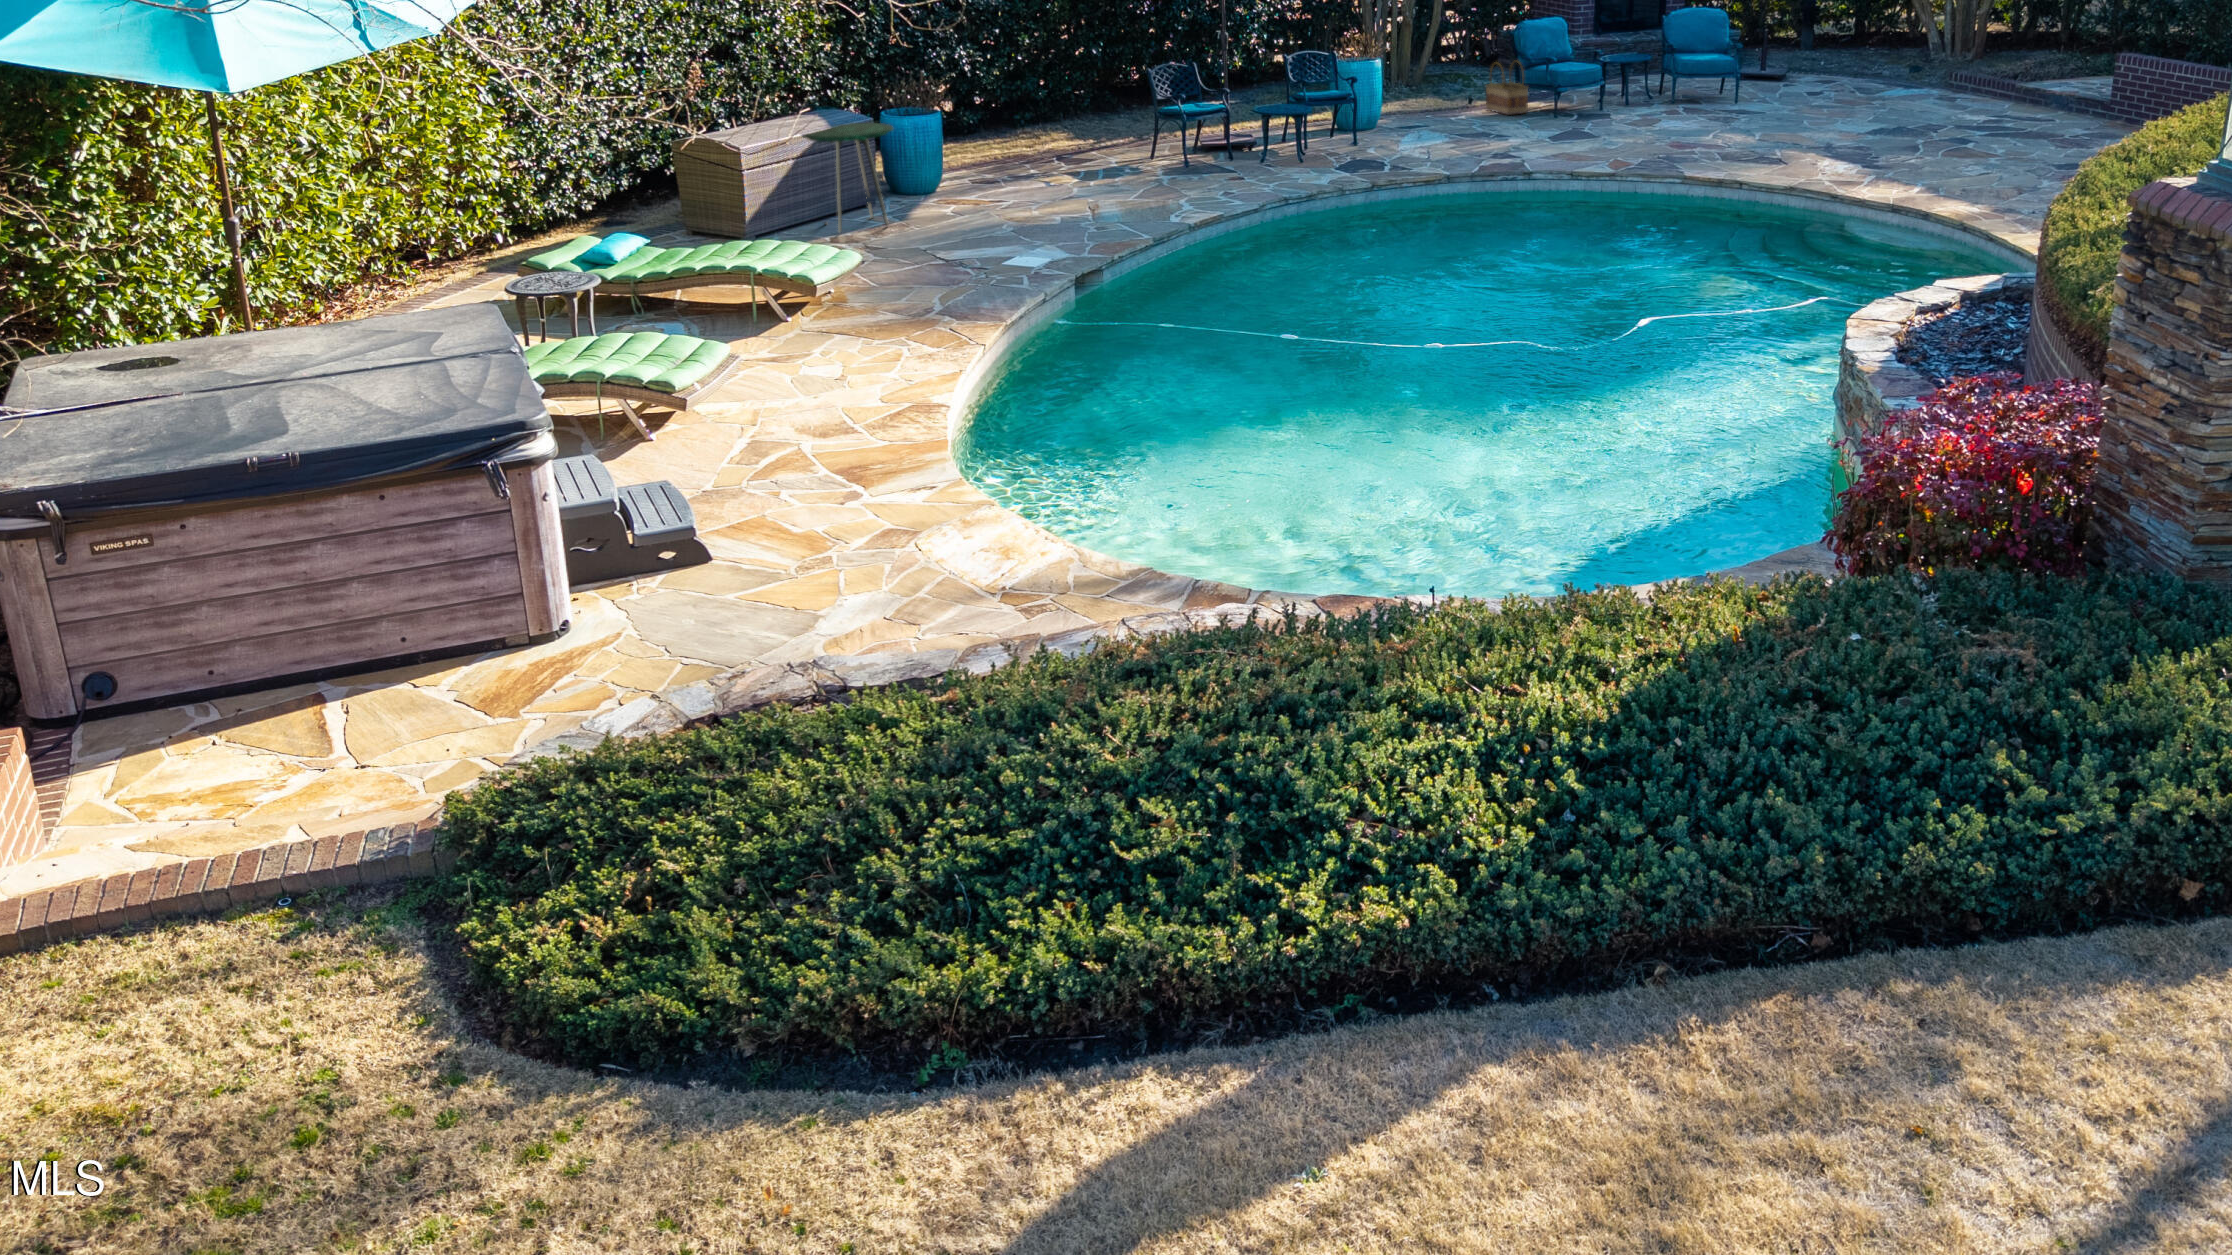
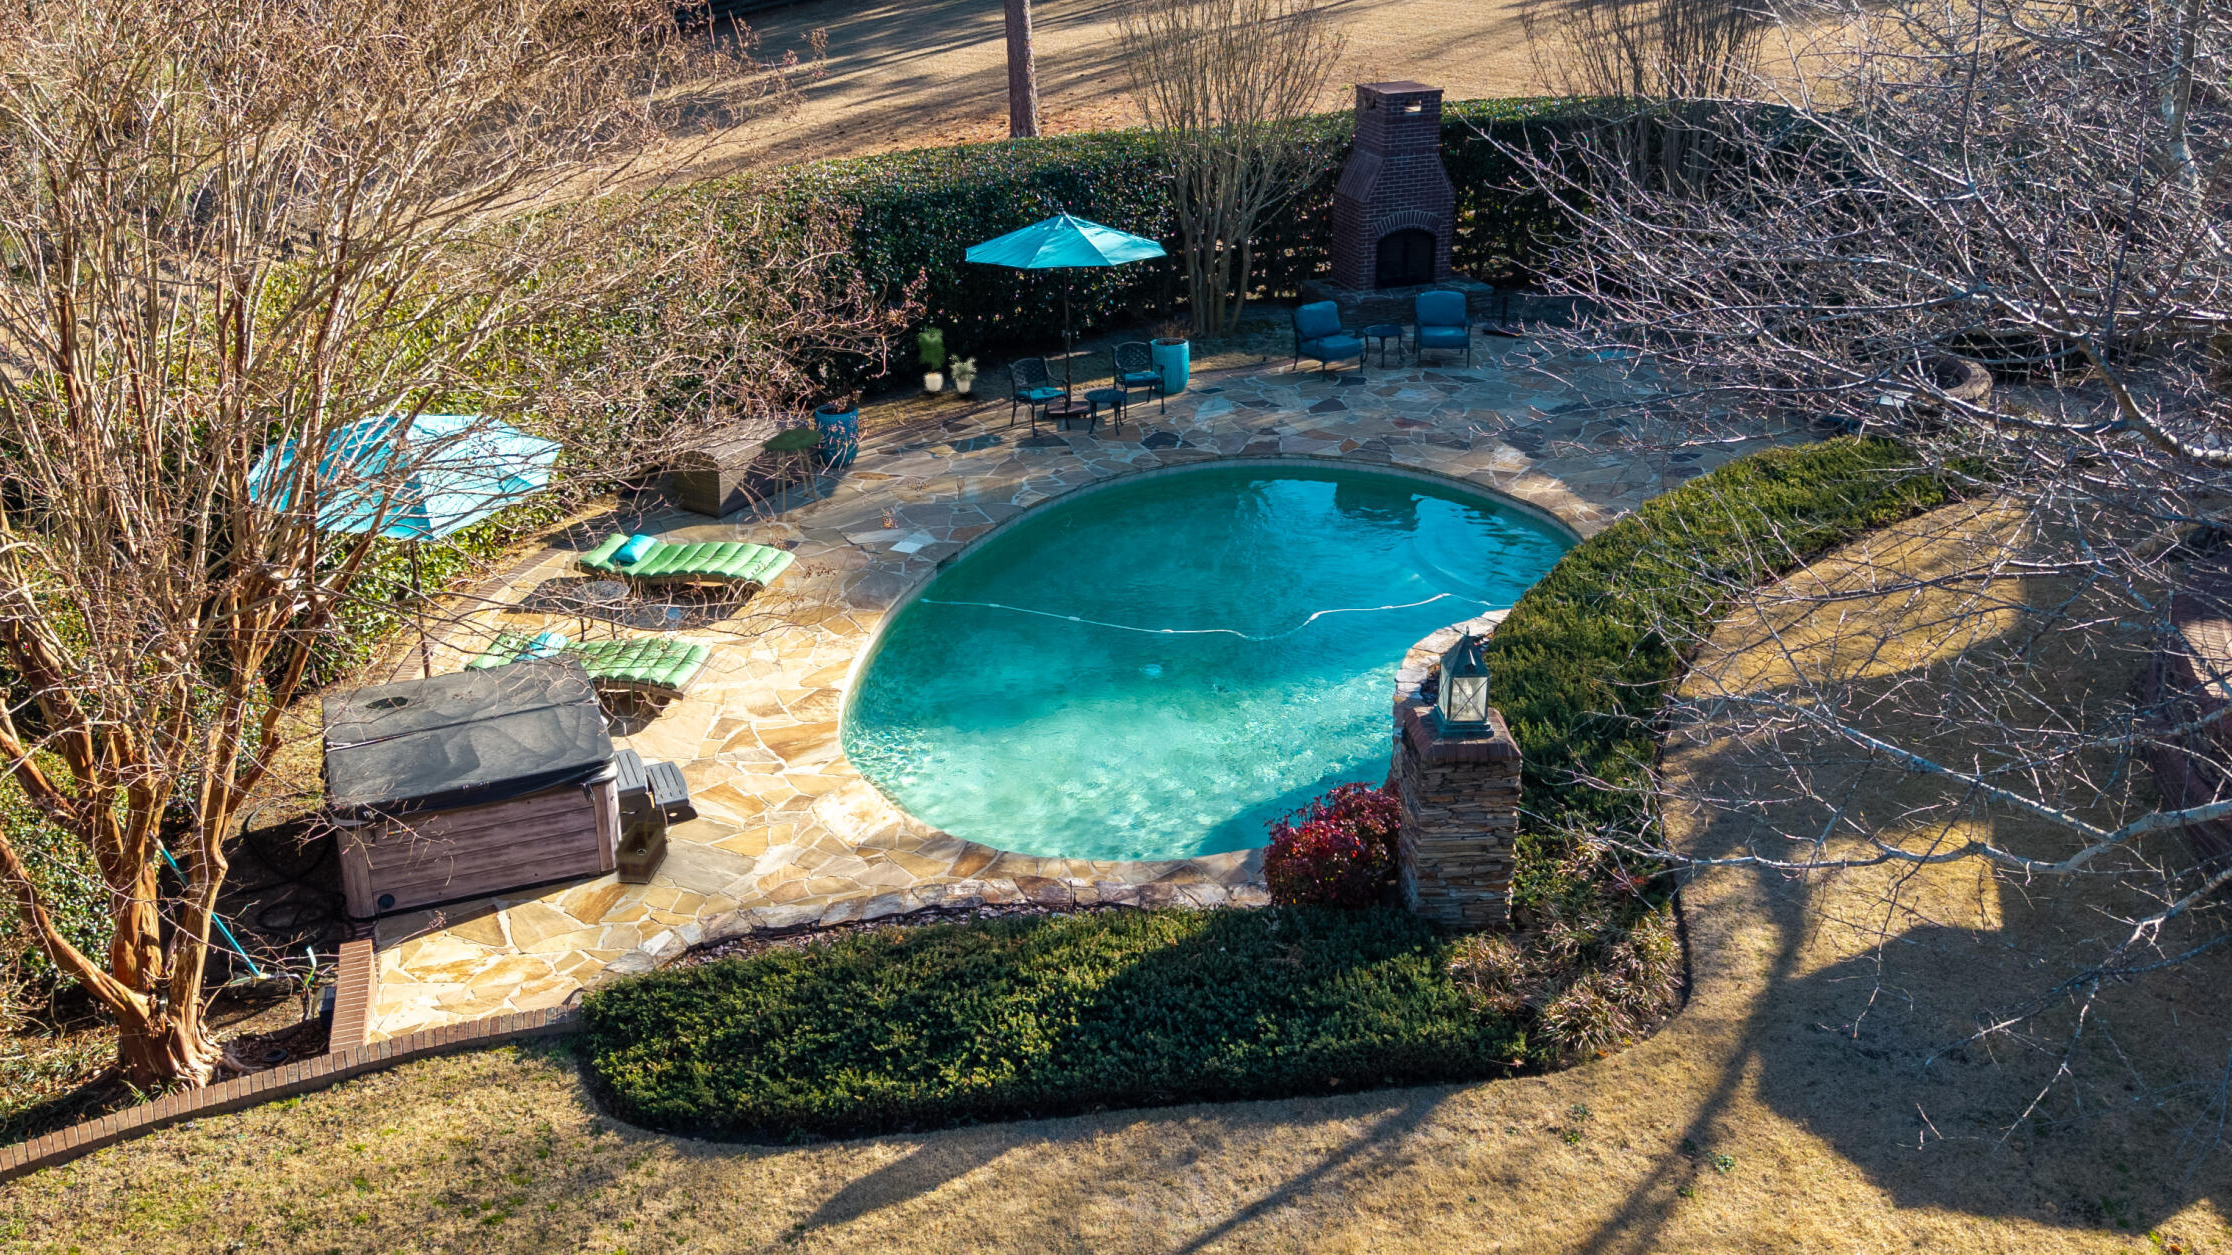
potted plant: none [1009,43,1090,134] -> present [919,330,973,392]
basket: present [1486,61,1528,115] -> present [614,806,668,884]

